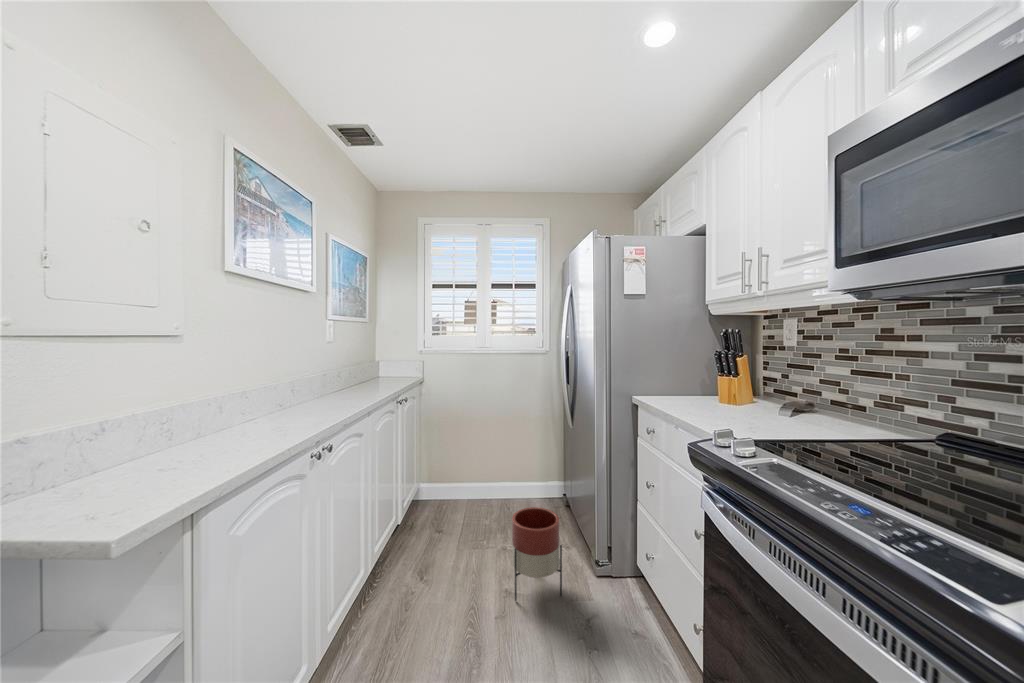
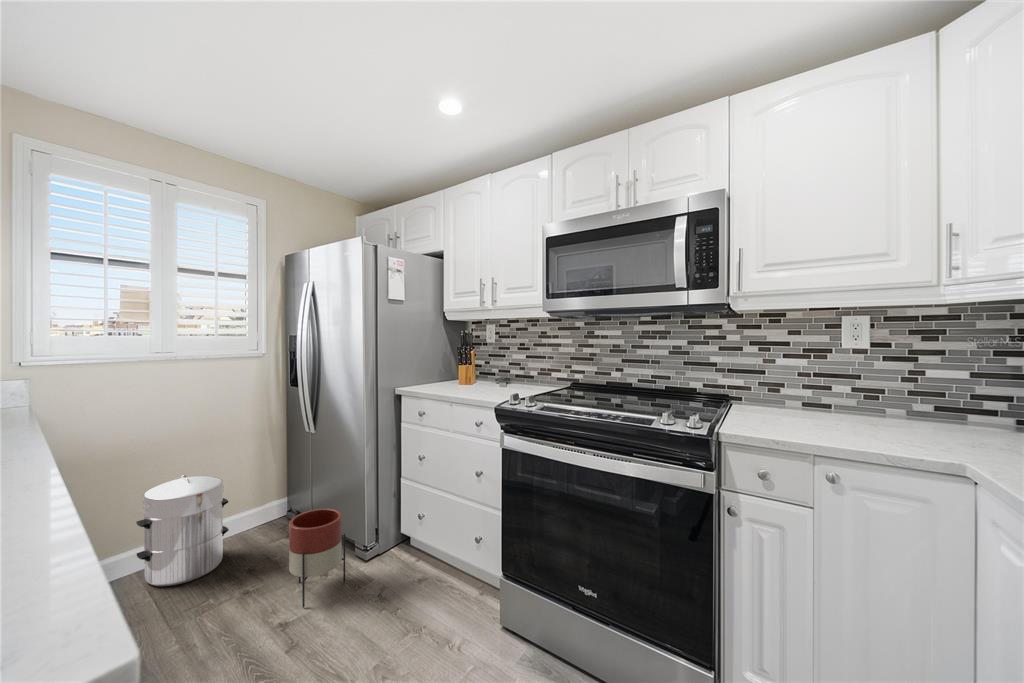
waste bin: none [451,444,507,529] -> present [136,475,229,586]

